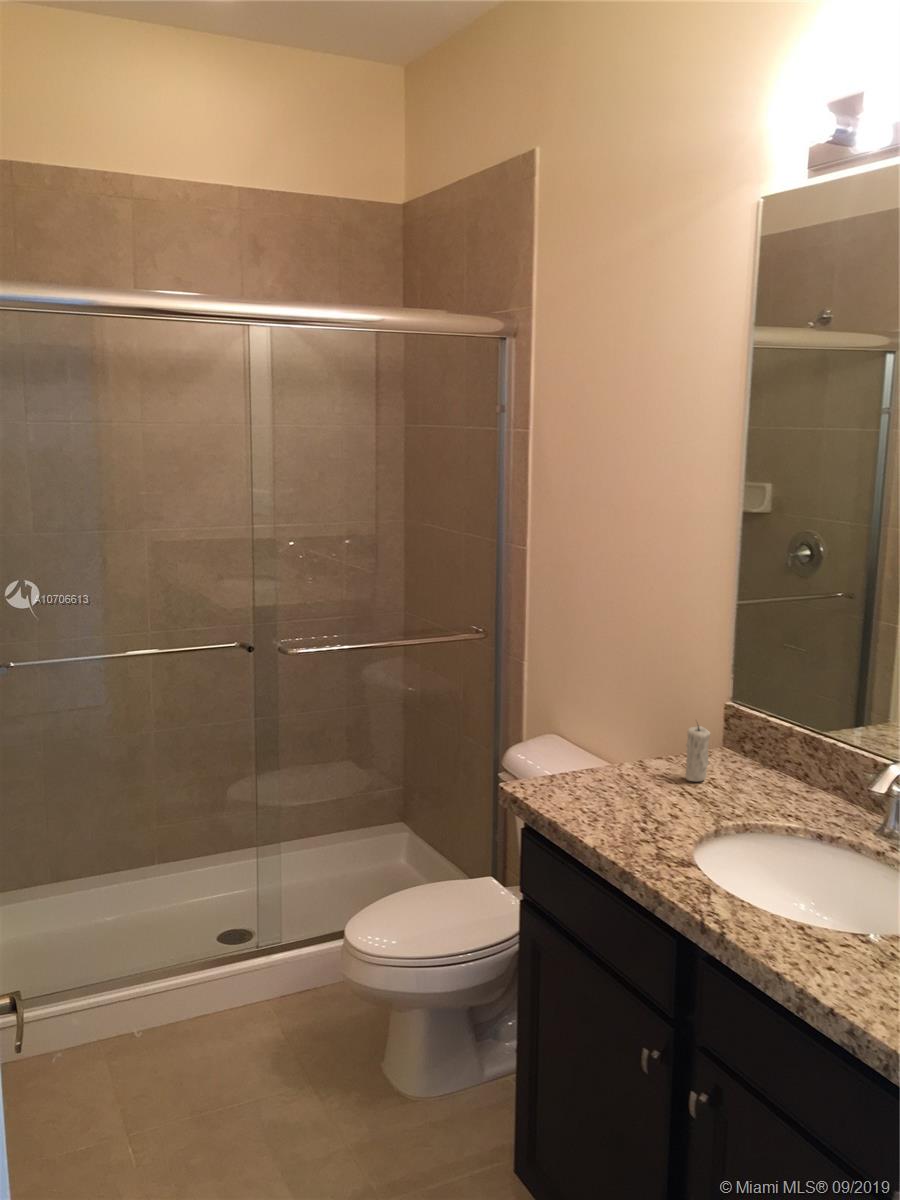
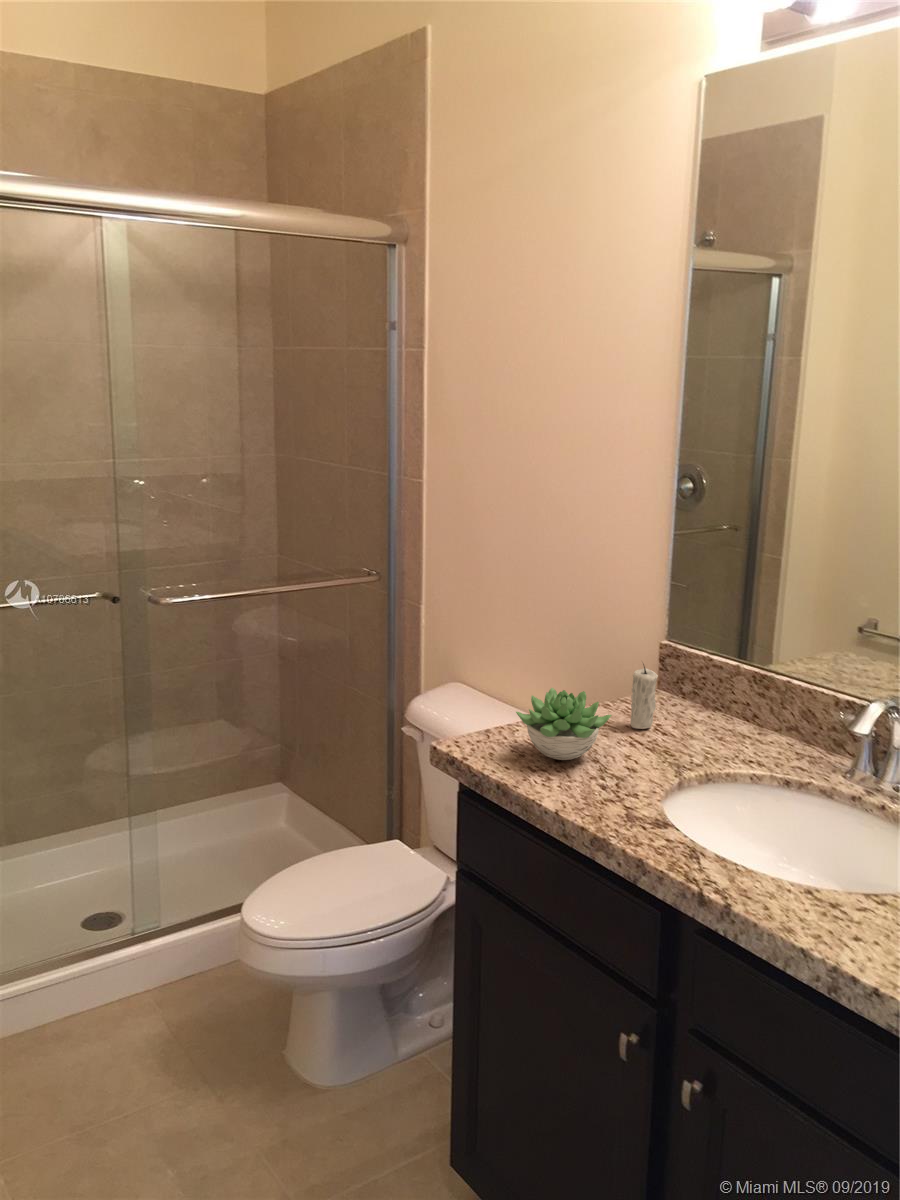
succulent plant: none [571,740,658,804] -> present [516,688,612,760]

